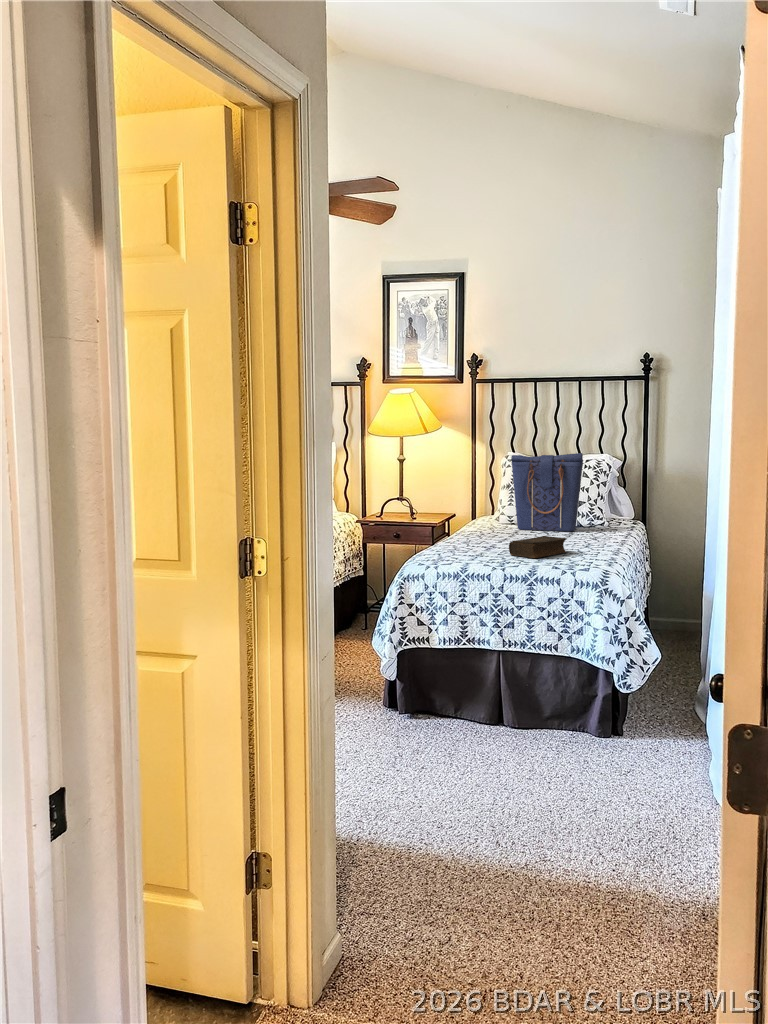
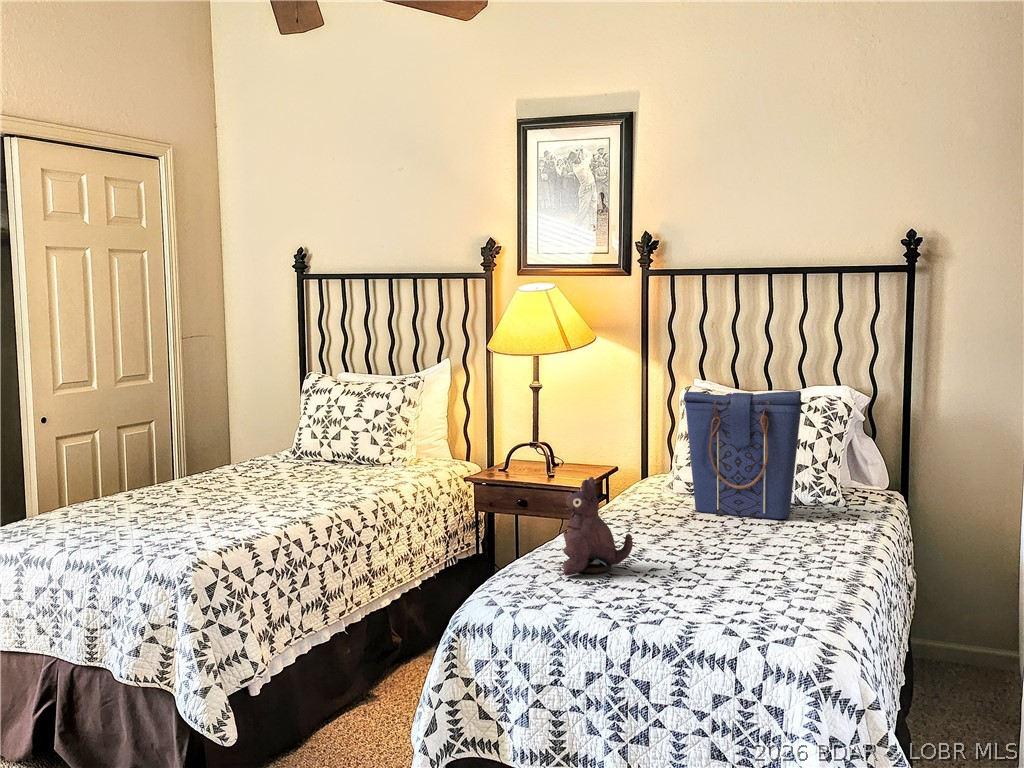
plush toy: none [452,498,494,553] -> present [563,477,633,576]
book: present [509,536,567,558] -> none [655,546,762,598]

